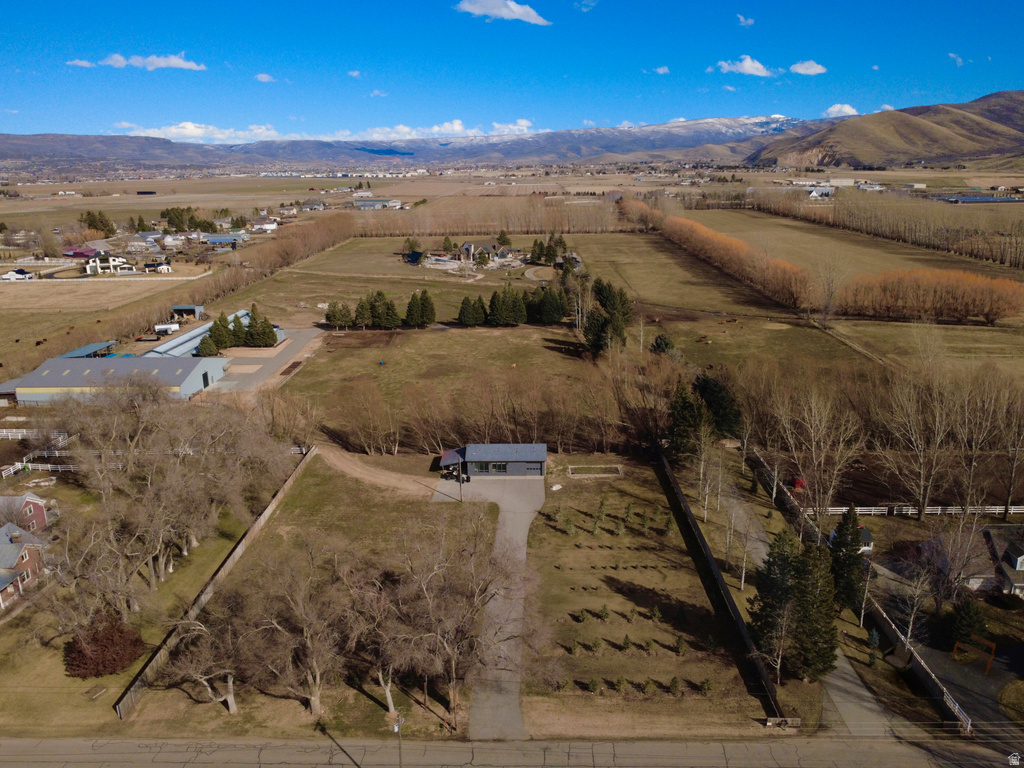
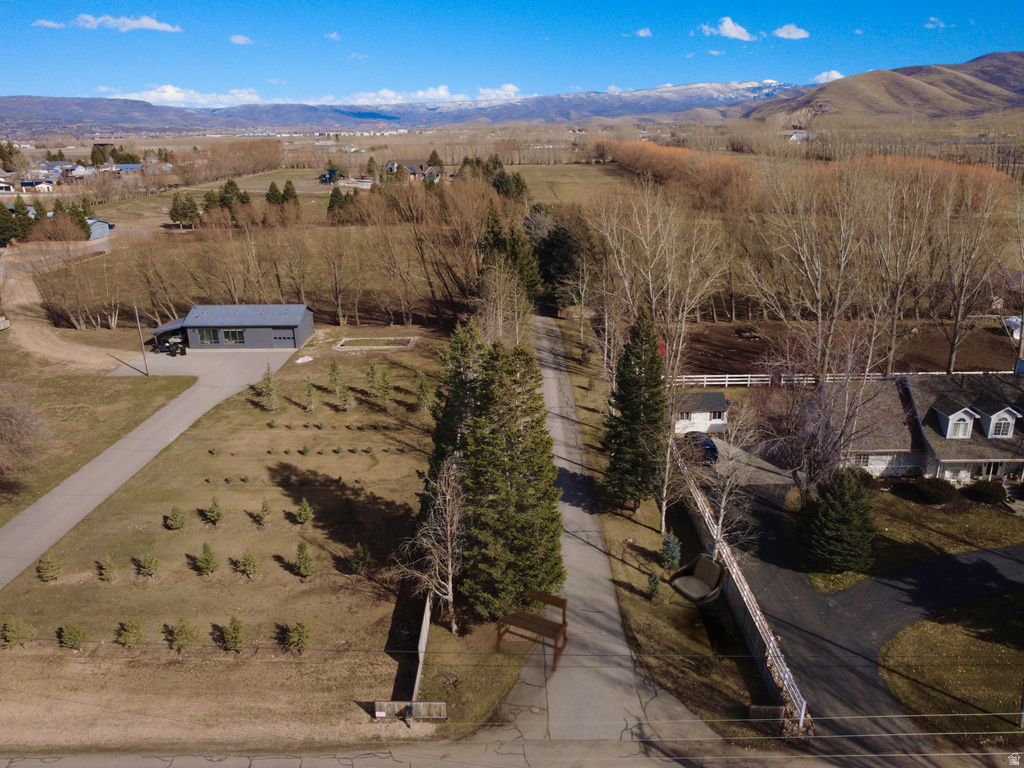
bench: present [952,634,996,675] -> present [496,588,568,671]

